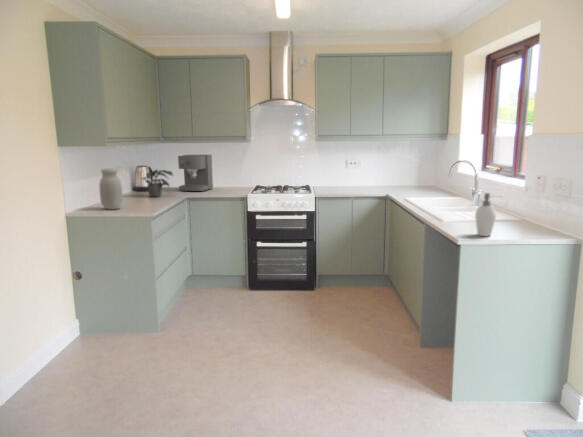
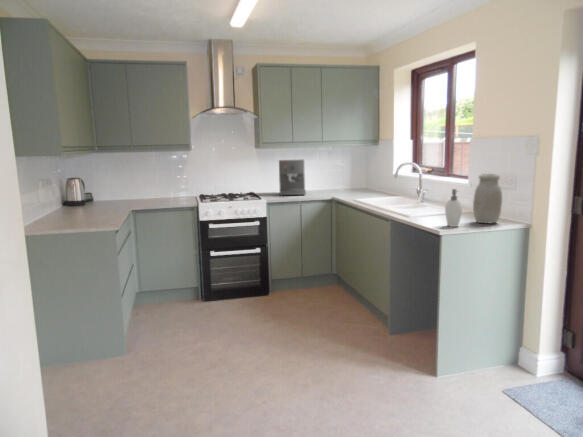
coffee maker: present [178,155,213,192] -> present [279,159,306,196]
jar: present [99,168,123,209] -> present [473,174,502,223]
potted plant: present [142,170,173,197] -> none [78,181,117,211]

